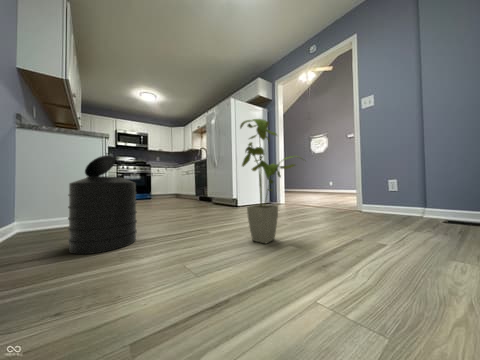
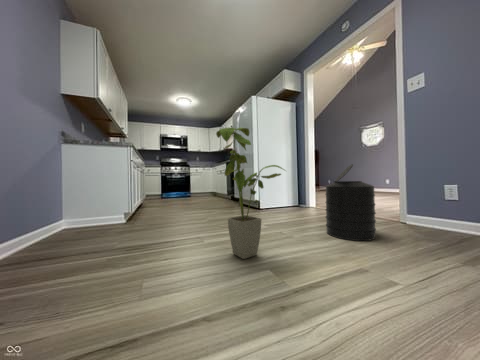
trash can: present [68,155,137,254] -> present [325,164,376,241]

